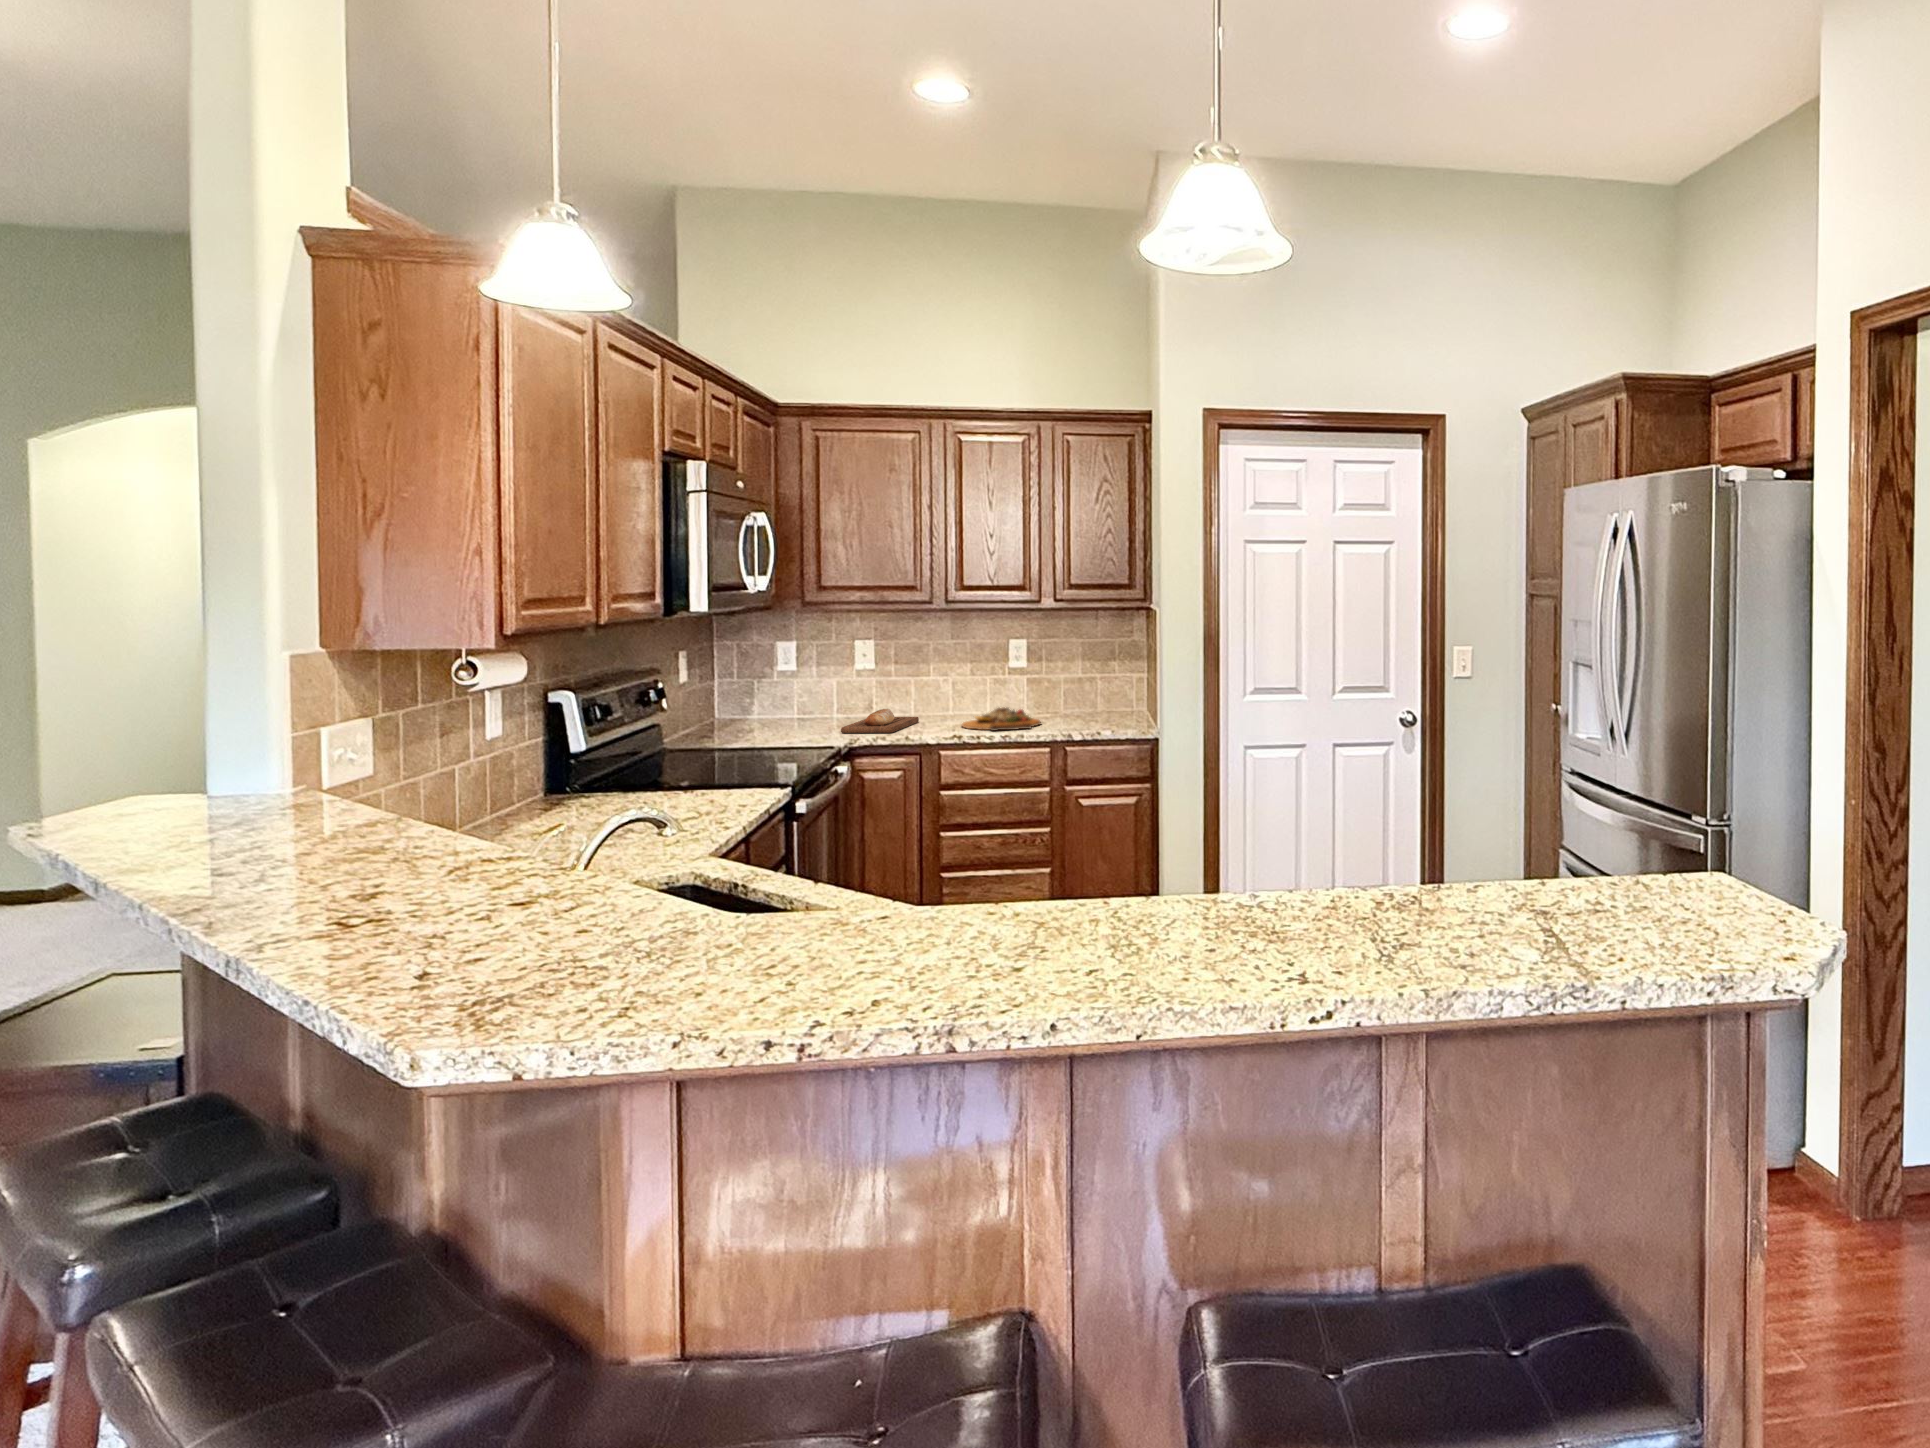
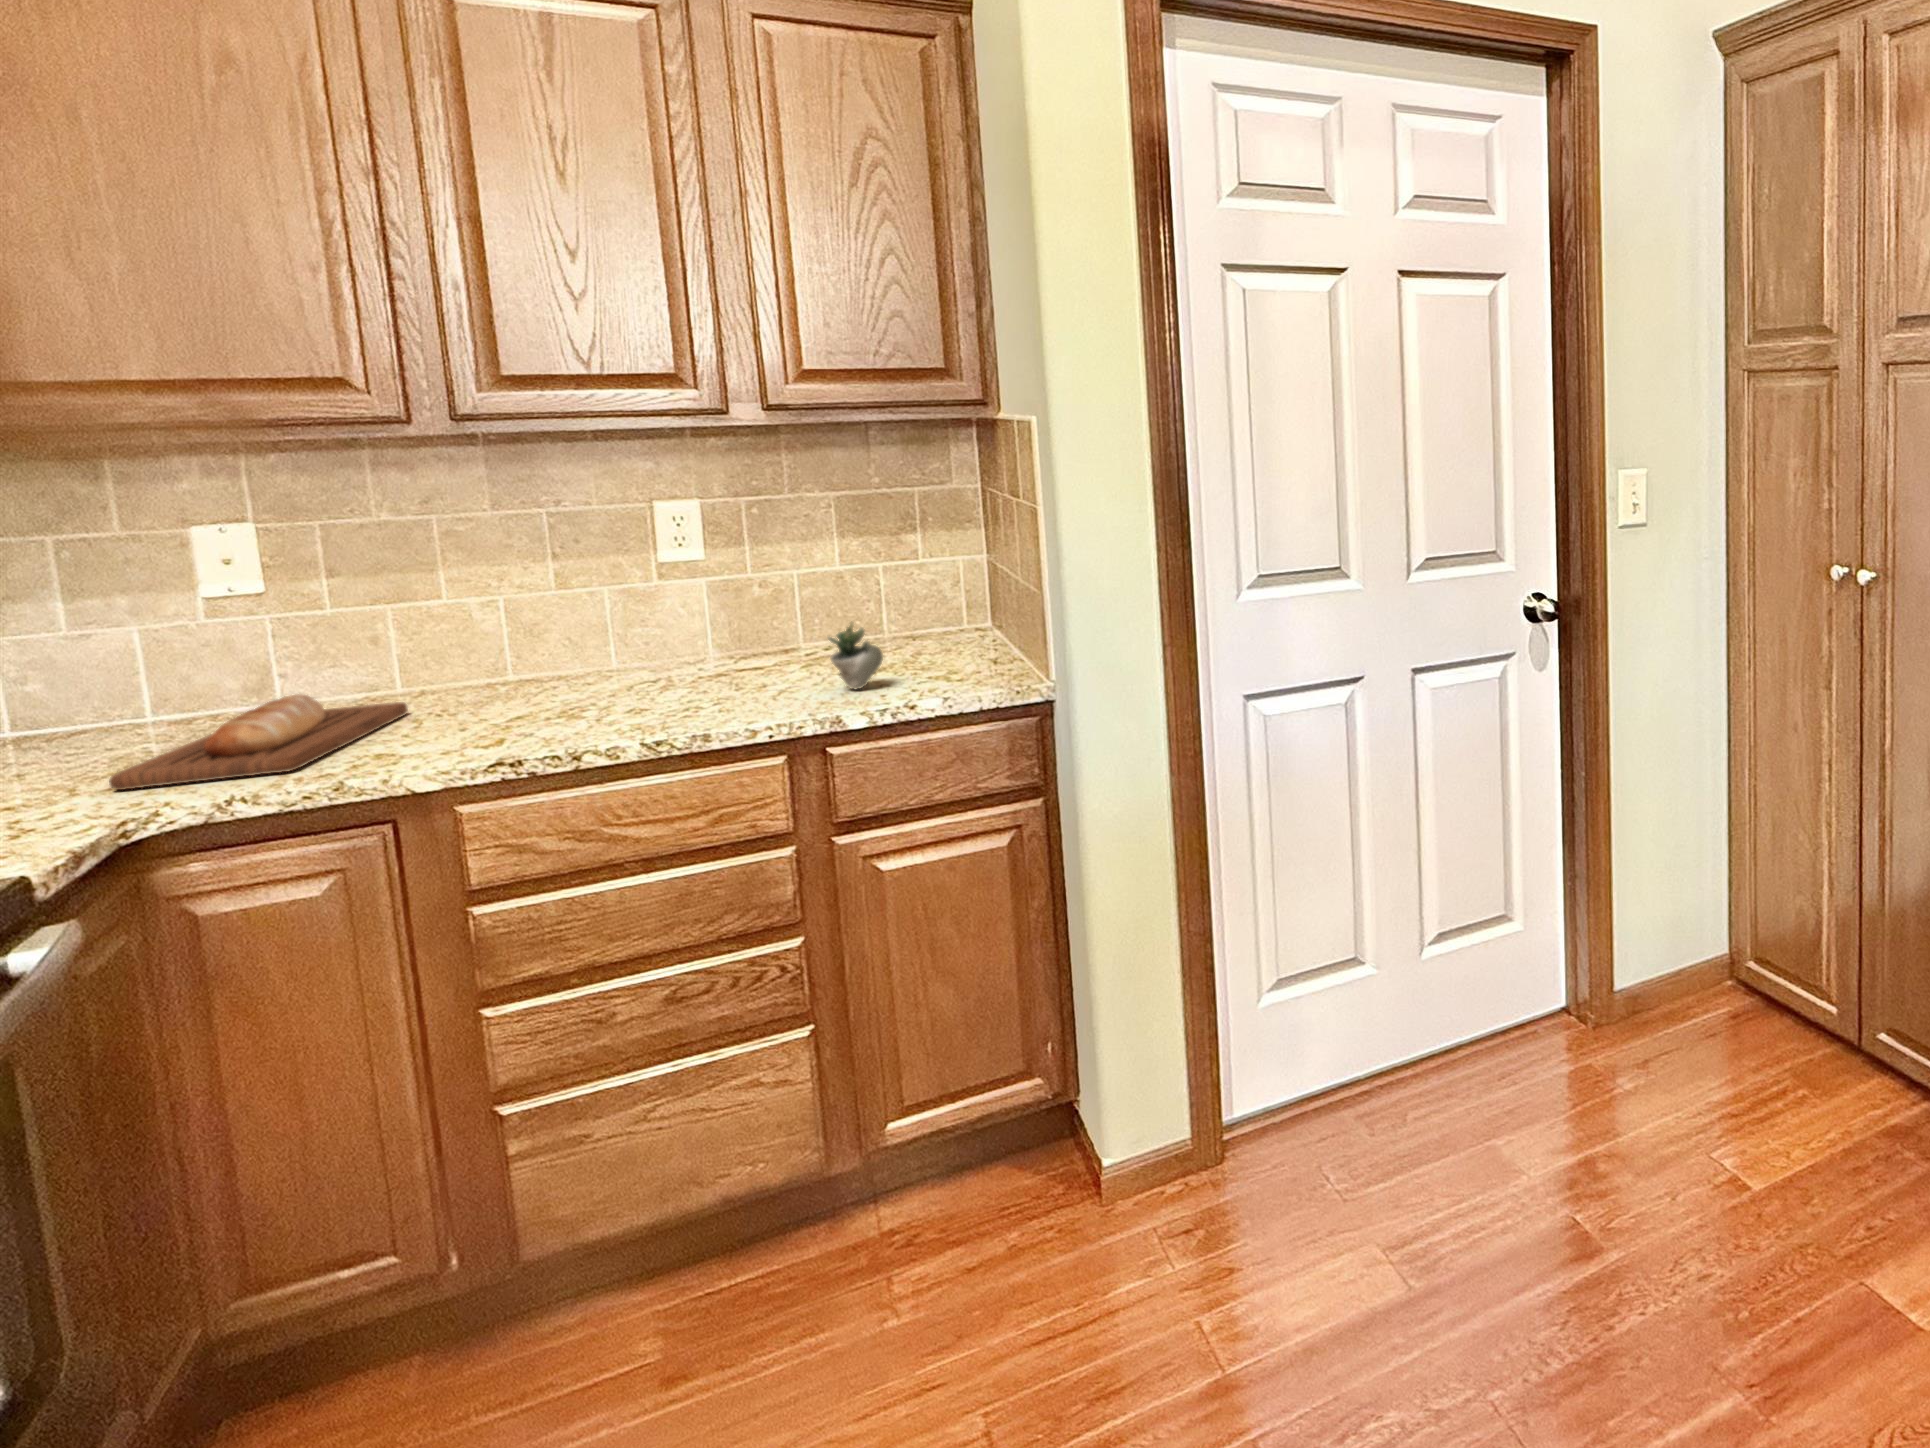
succulent plant: none [1071,695,1097,727] -> present [828,623,883,689]
cutting board: present [962,708,1041,731] -> none [528,660,755,731]

